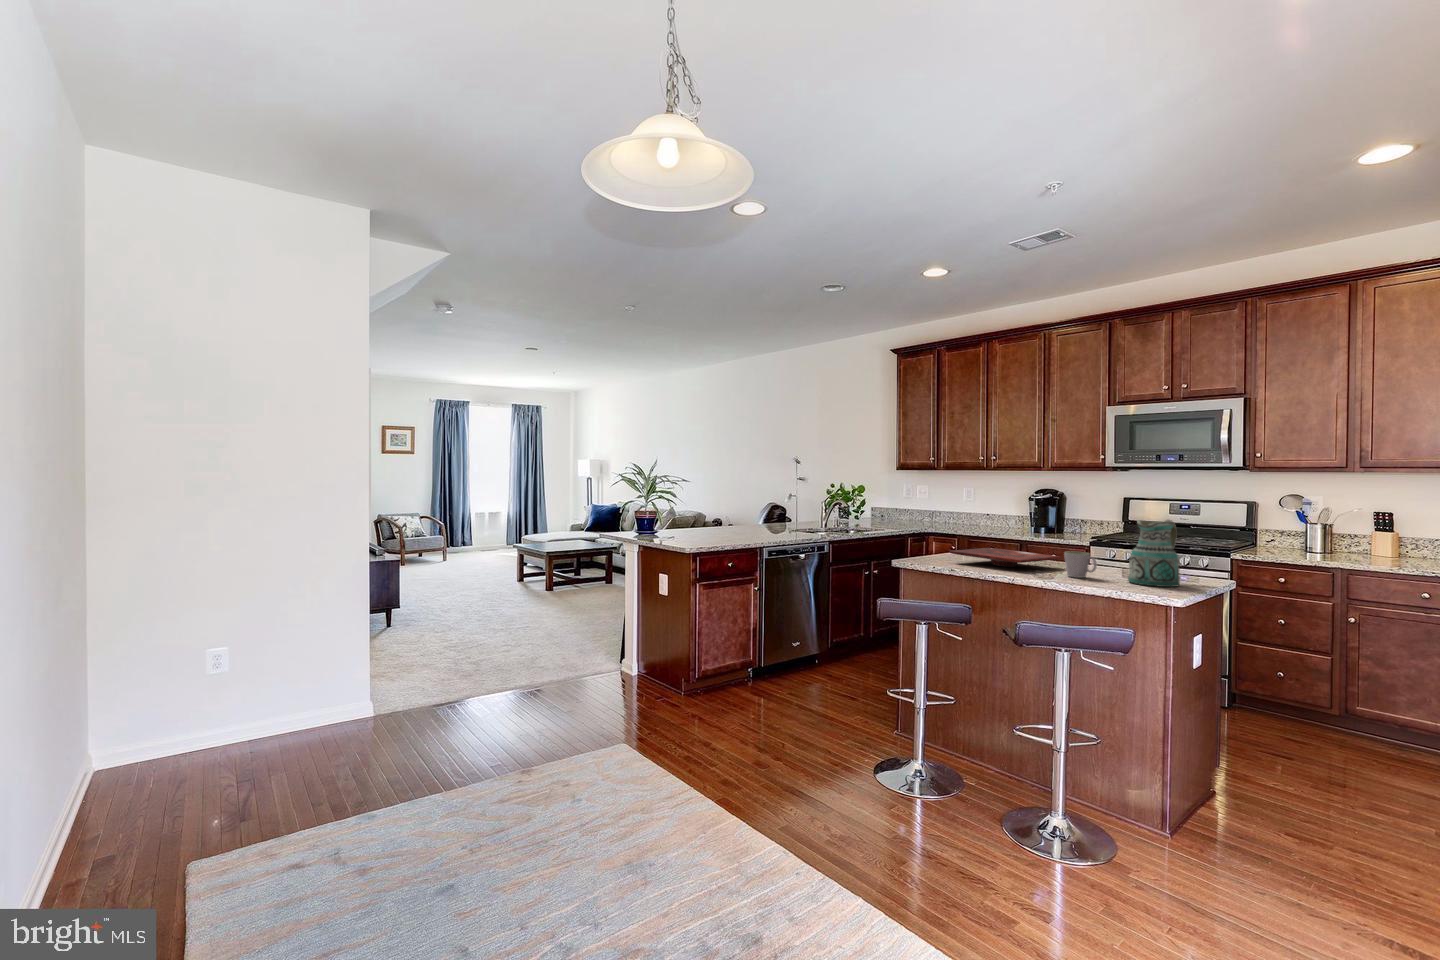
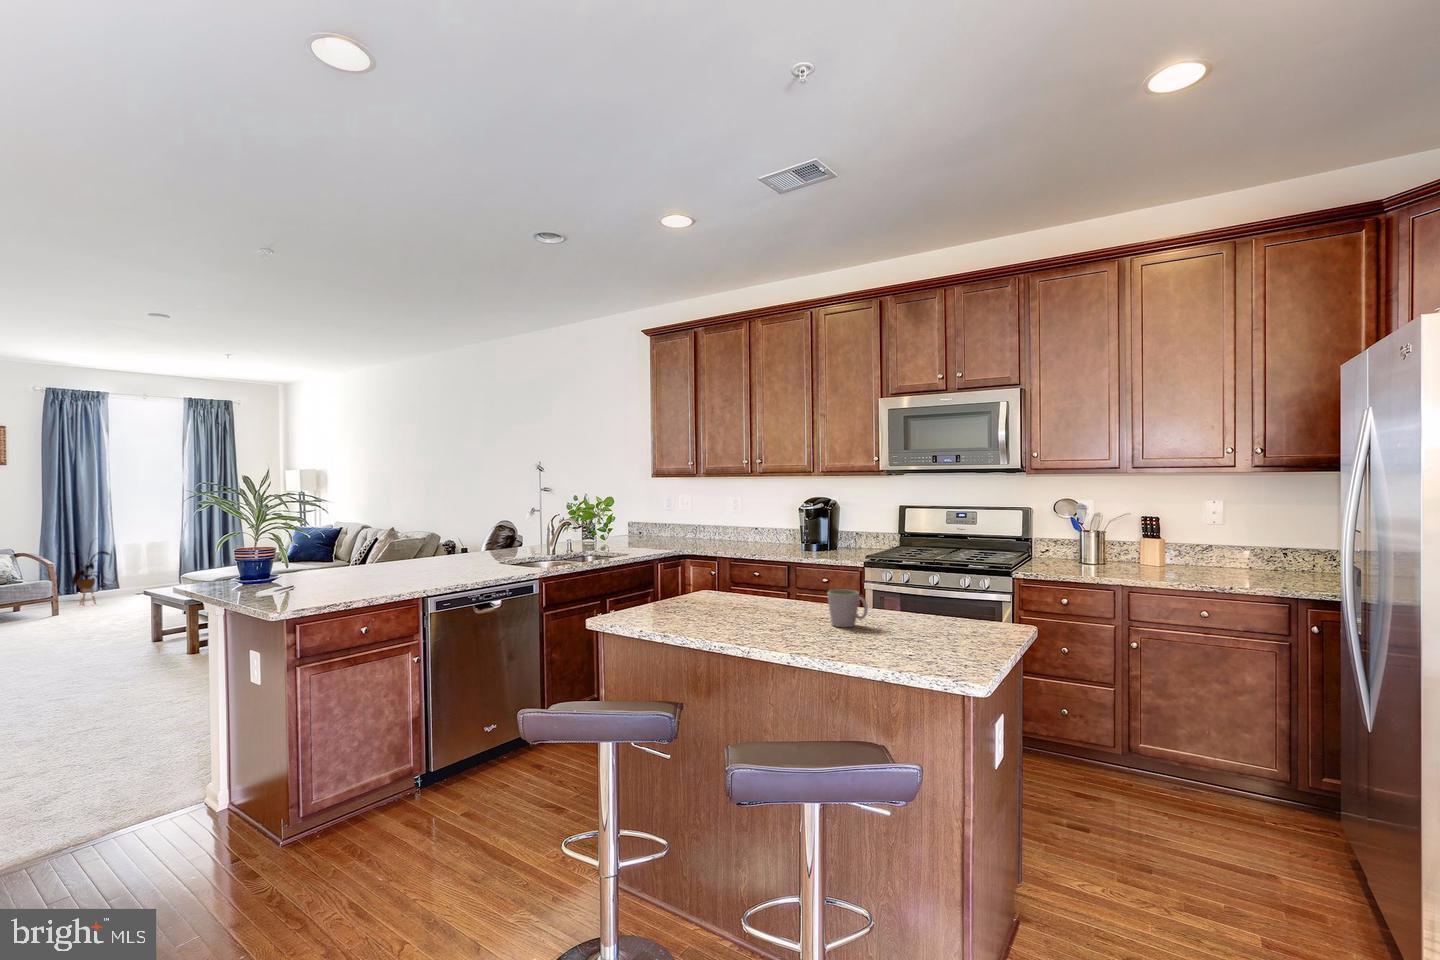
house plant: none [462,507,493,554] -> present [72,546,110,605]
ceramic pitcher: present [1128,520,1180,587] -> none [907,542,969,637]
cutting board: present [949,548,1061,567] -> none [684,583,826,611]

